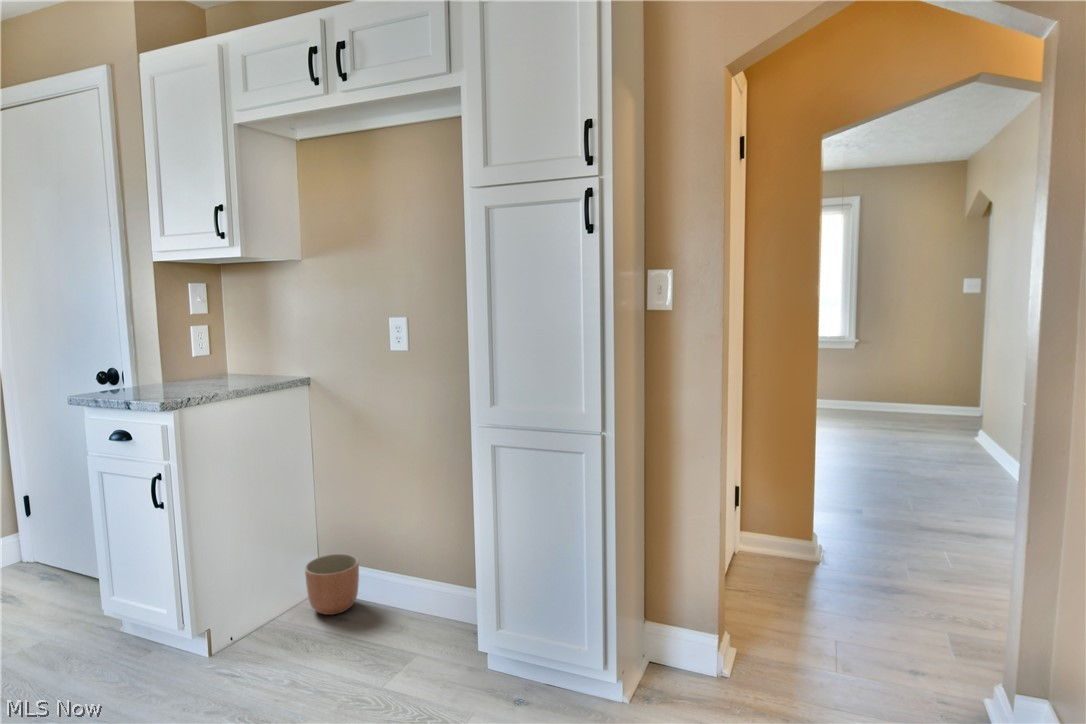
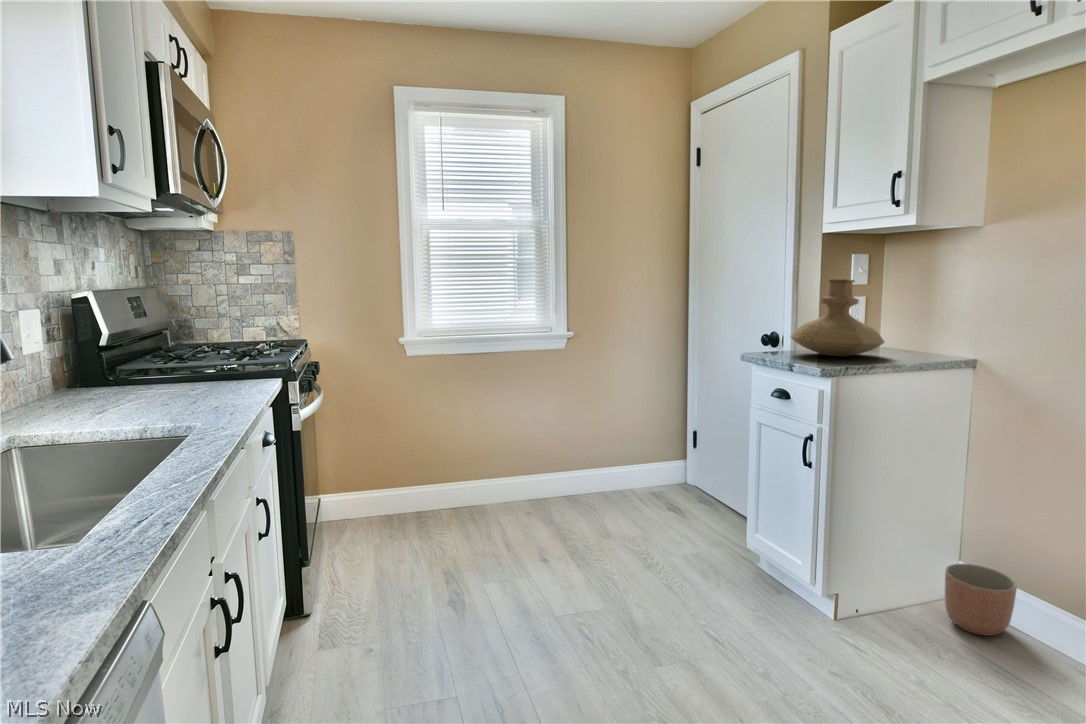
vase: none [126,309,228,388] -> present [791,279,885,356]

